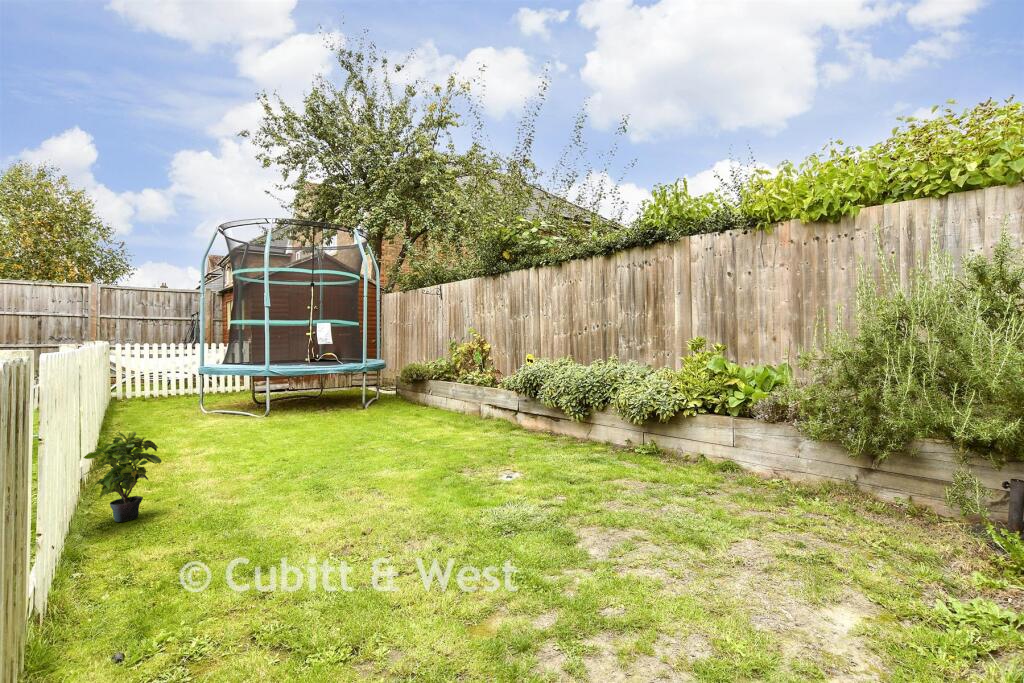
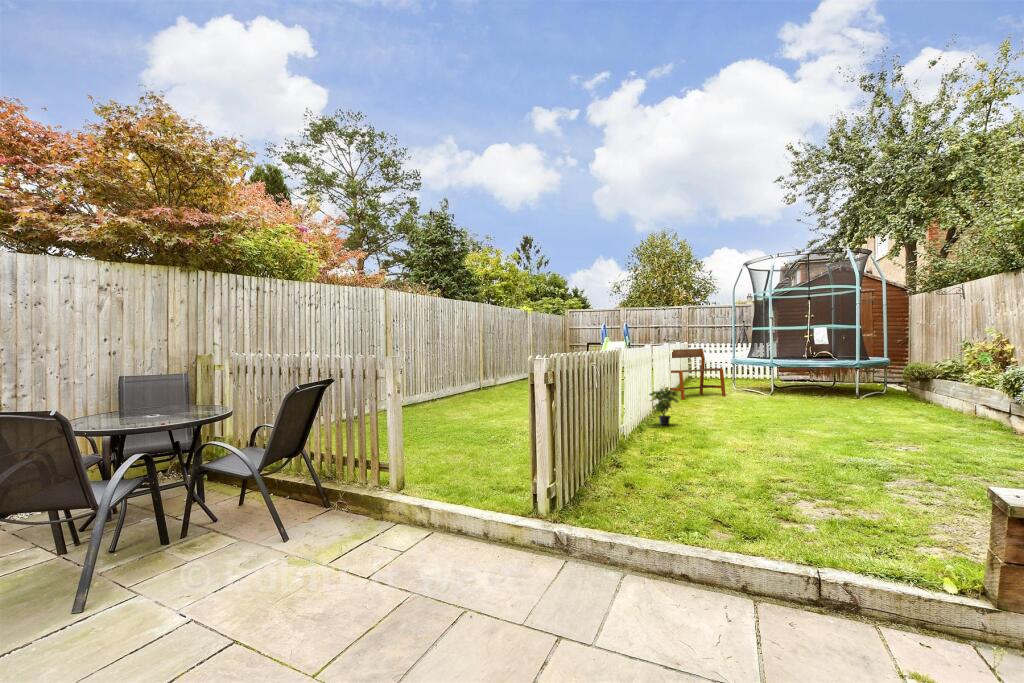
bench: none [77,350,202,445] -> present [664,348,726,400]

